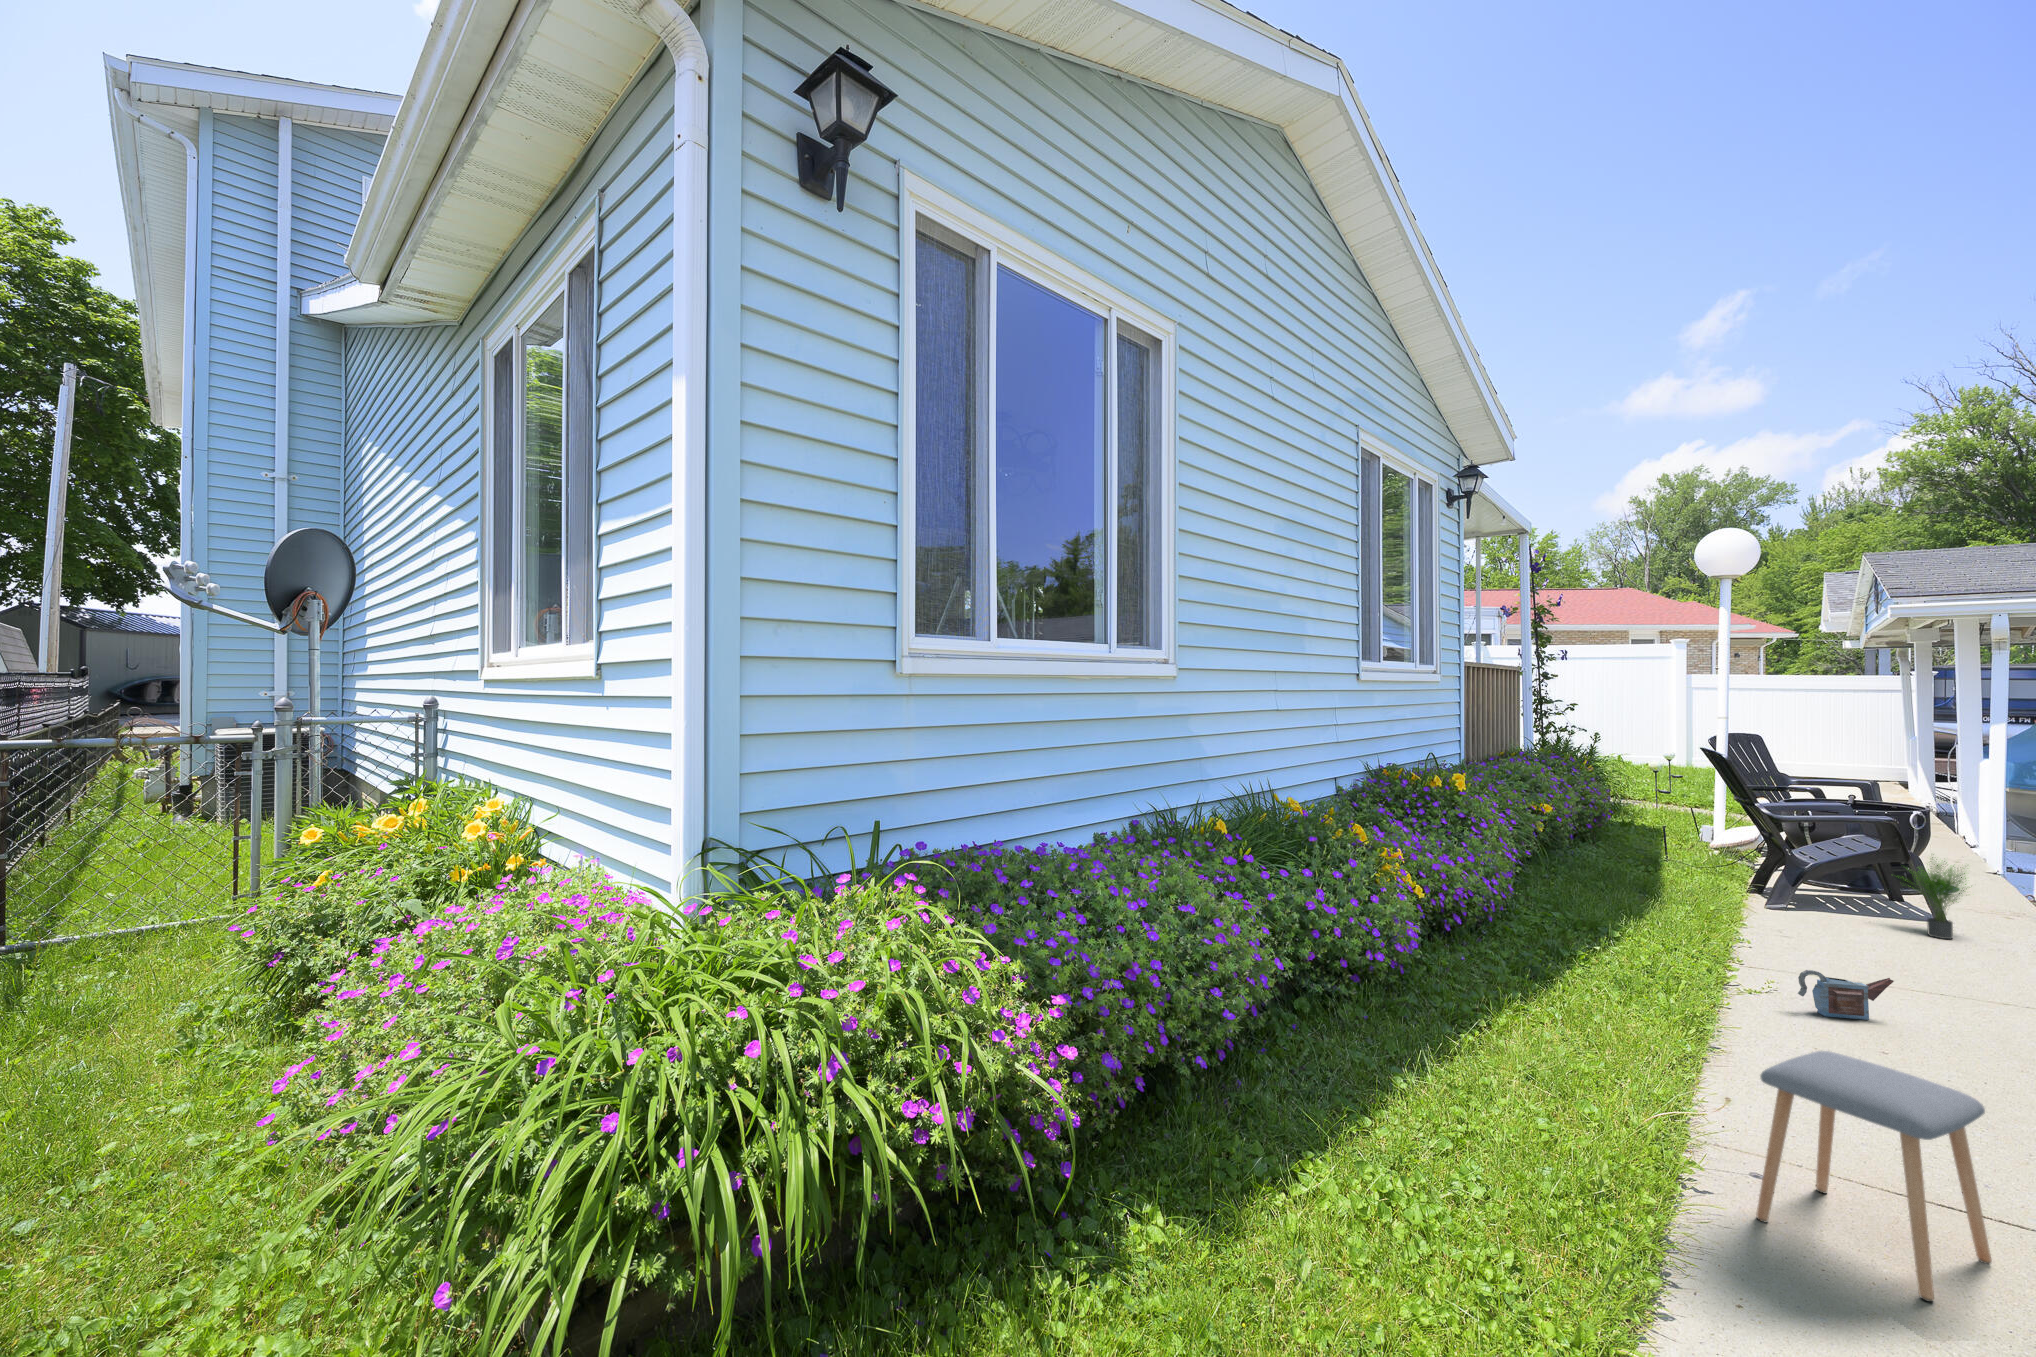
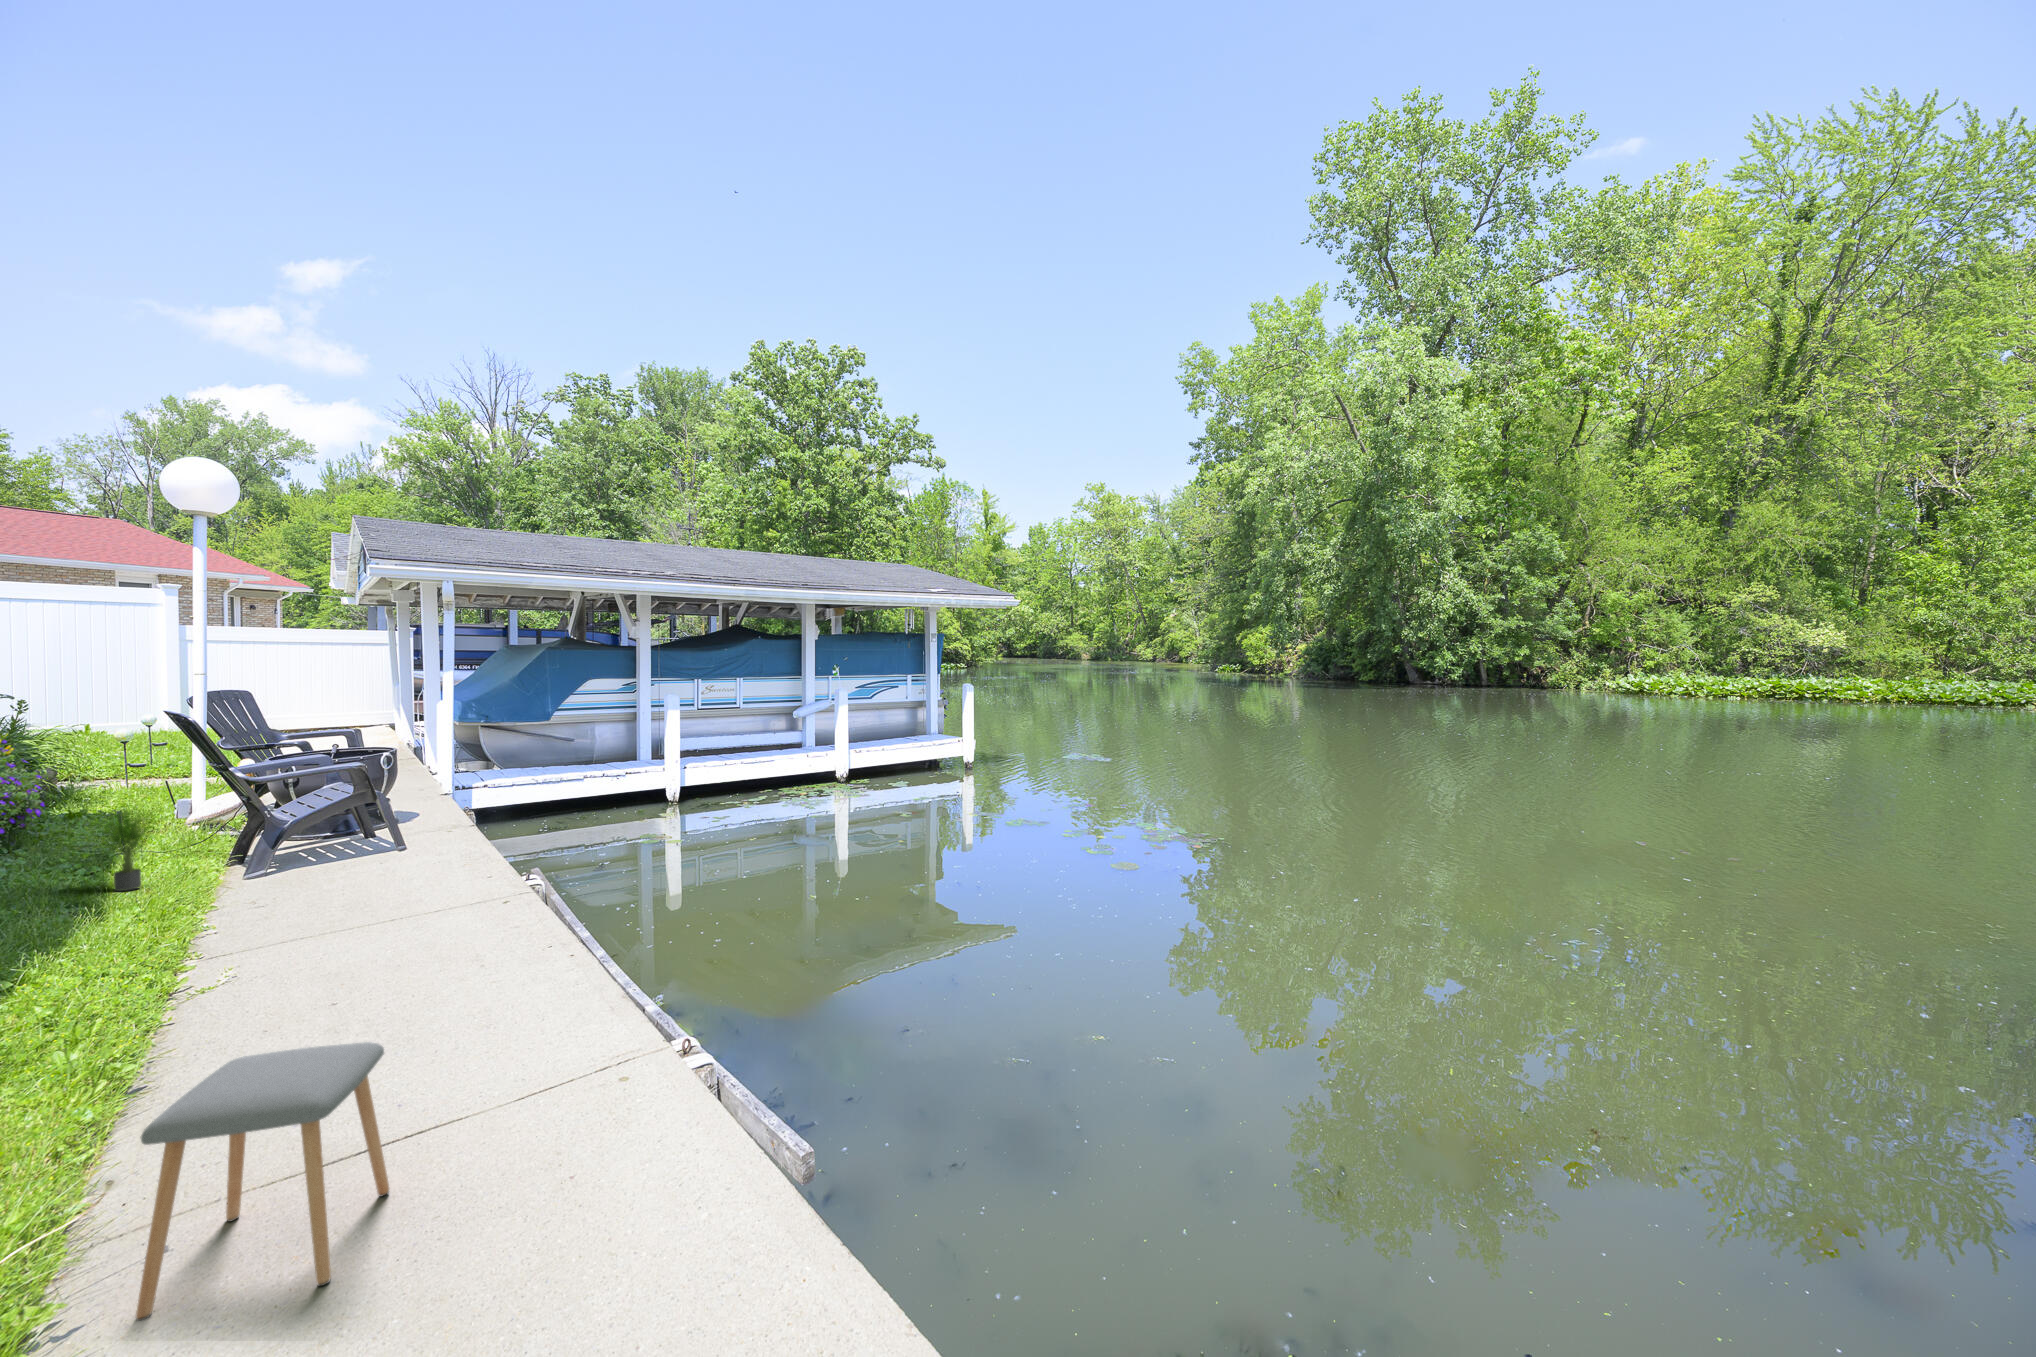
potted plant: present [1905,857,1967,939] -> present [90,805,157,891]
watering can: present [1798,970,1894,1020] -> none [250,924,347,987]

